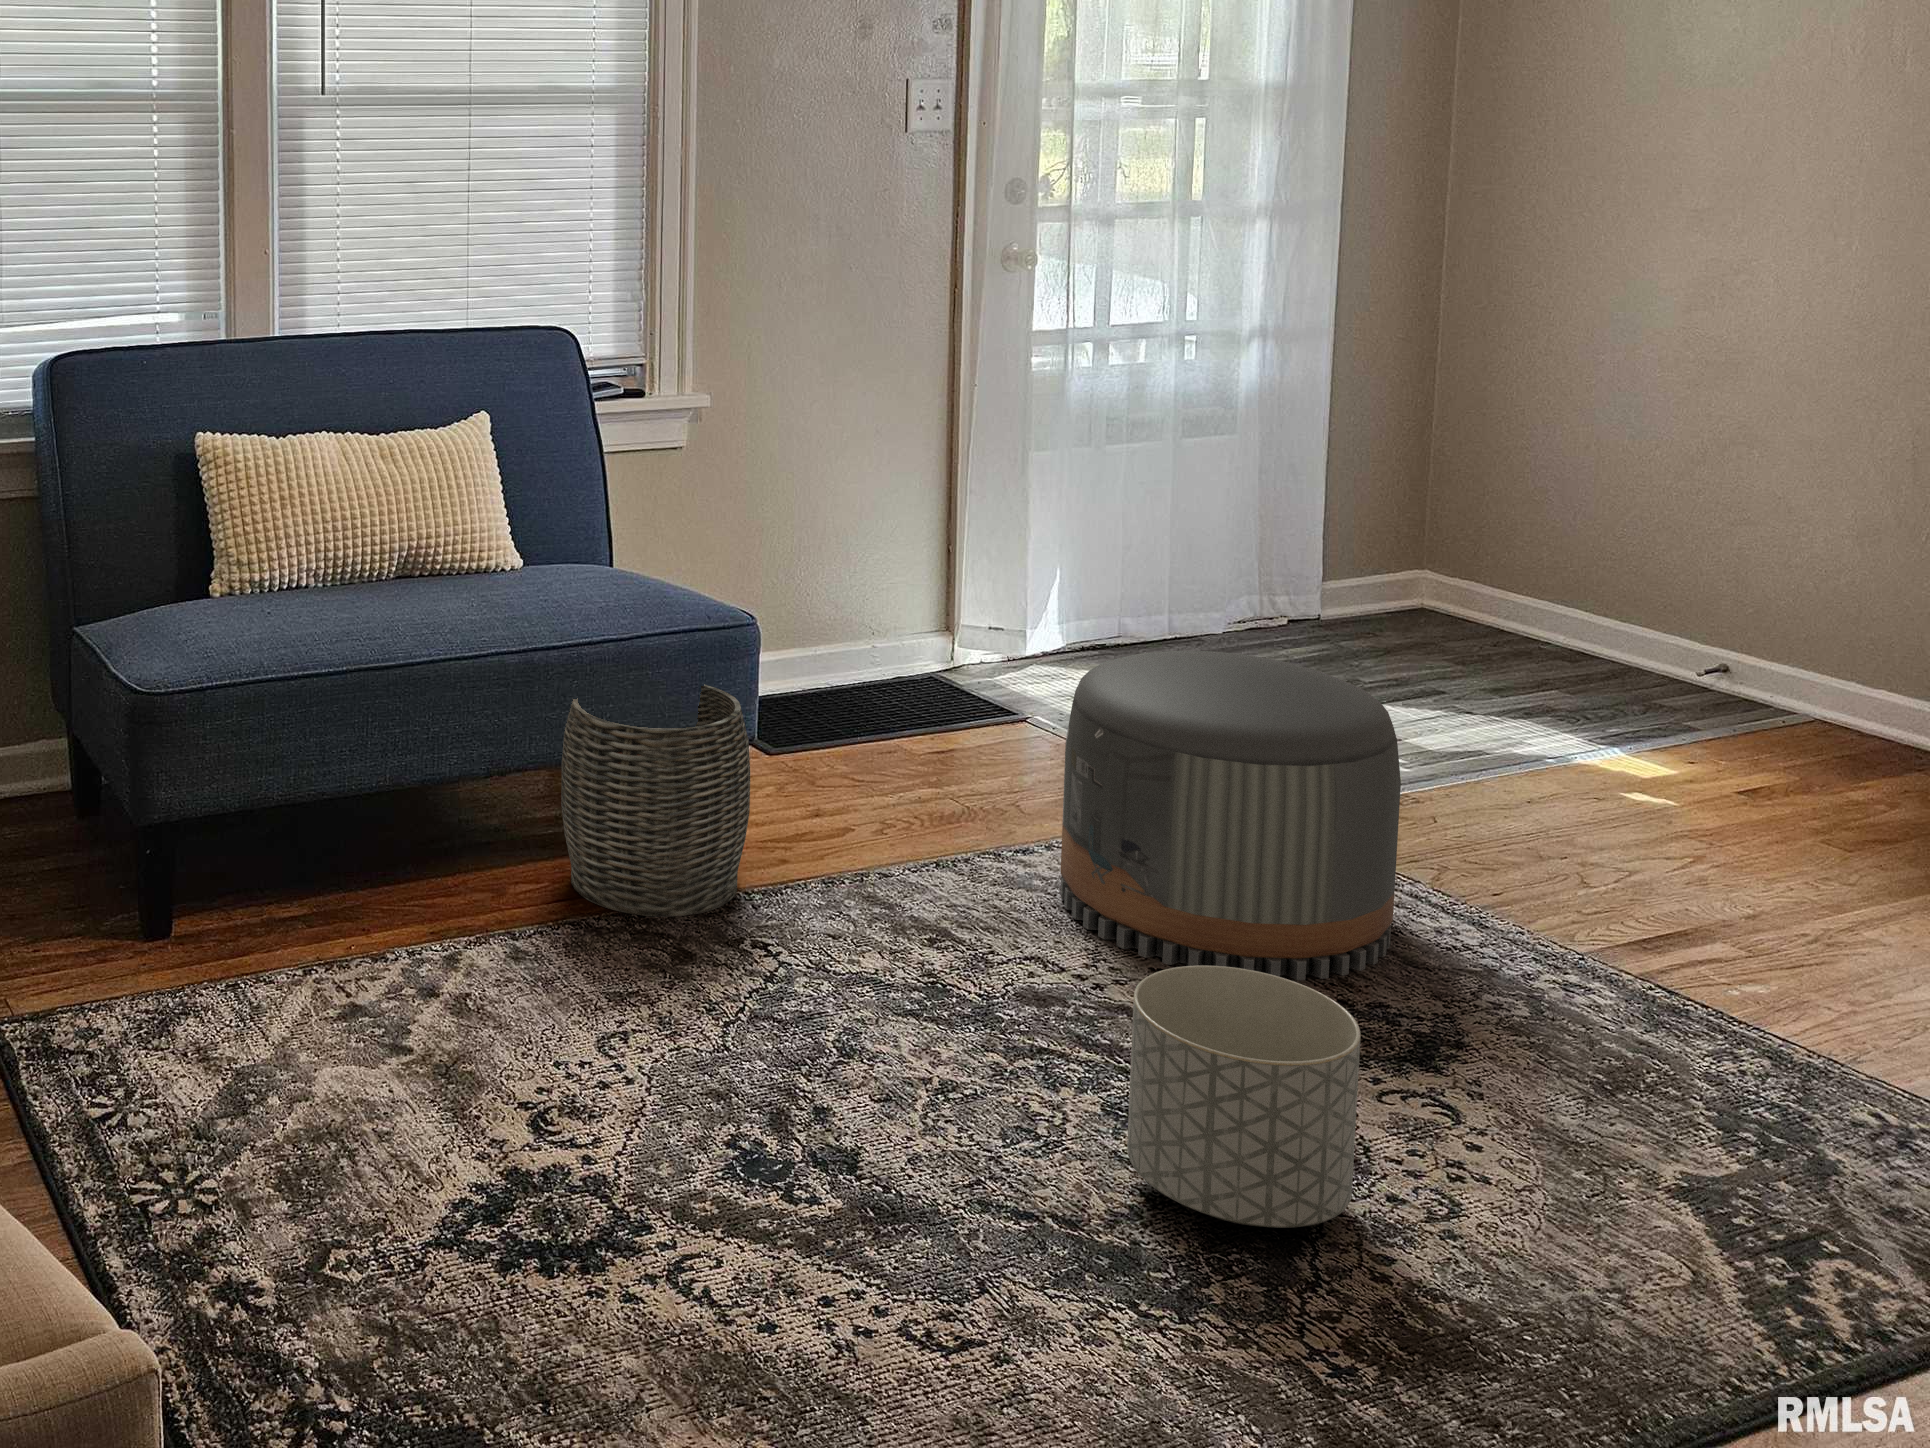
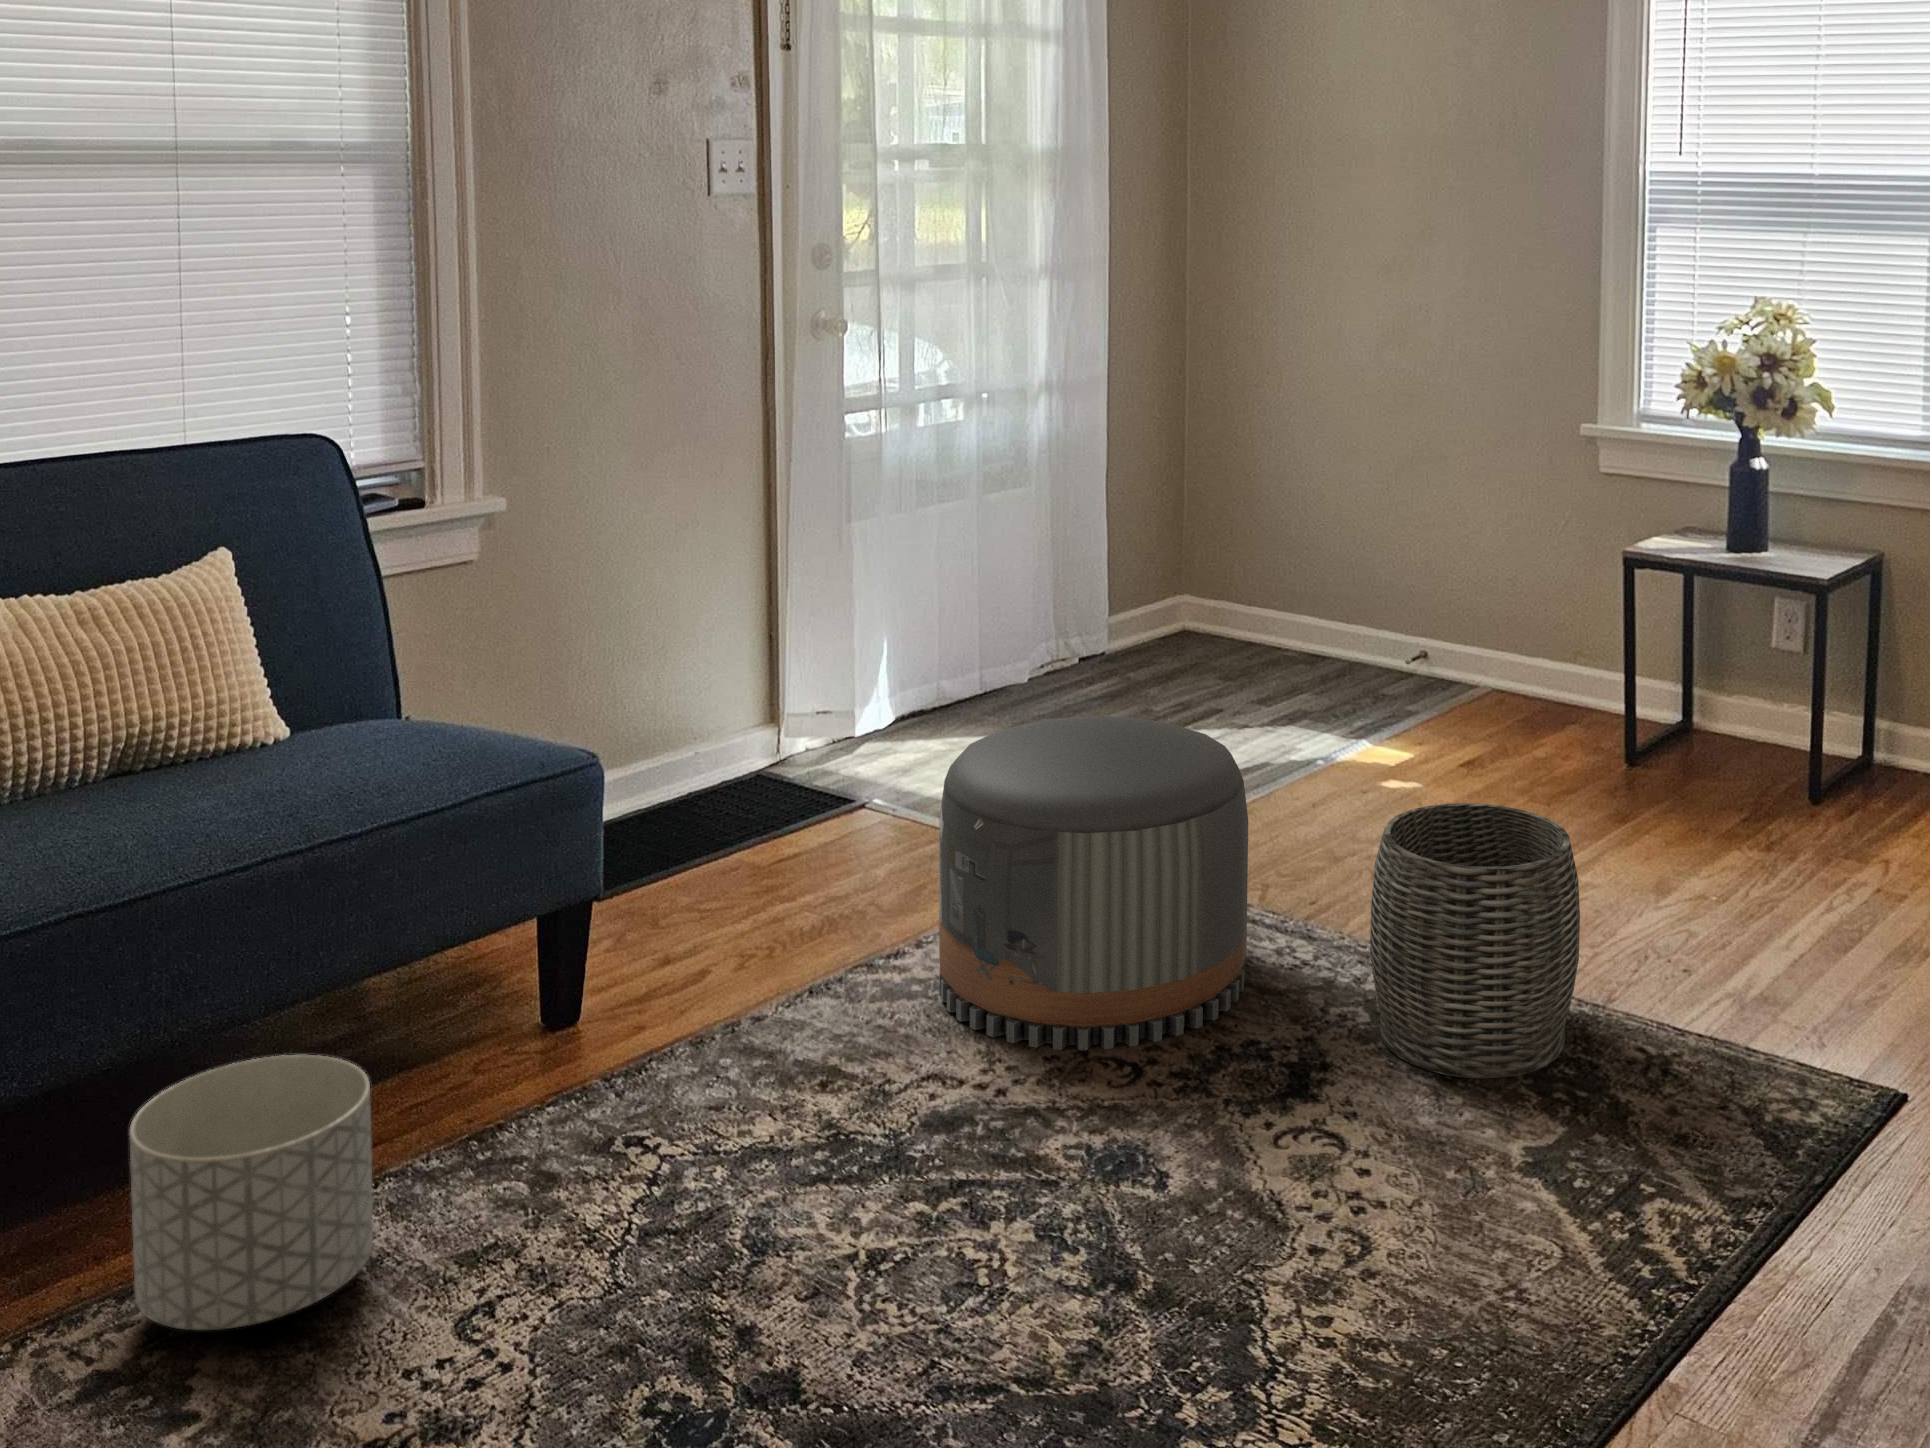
woven basket: present [561,684,750,917] -> present [1370,803,1580,1078]
planter: present [1127,965,1361,1228] -> present [129,1055,373,1330]

